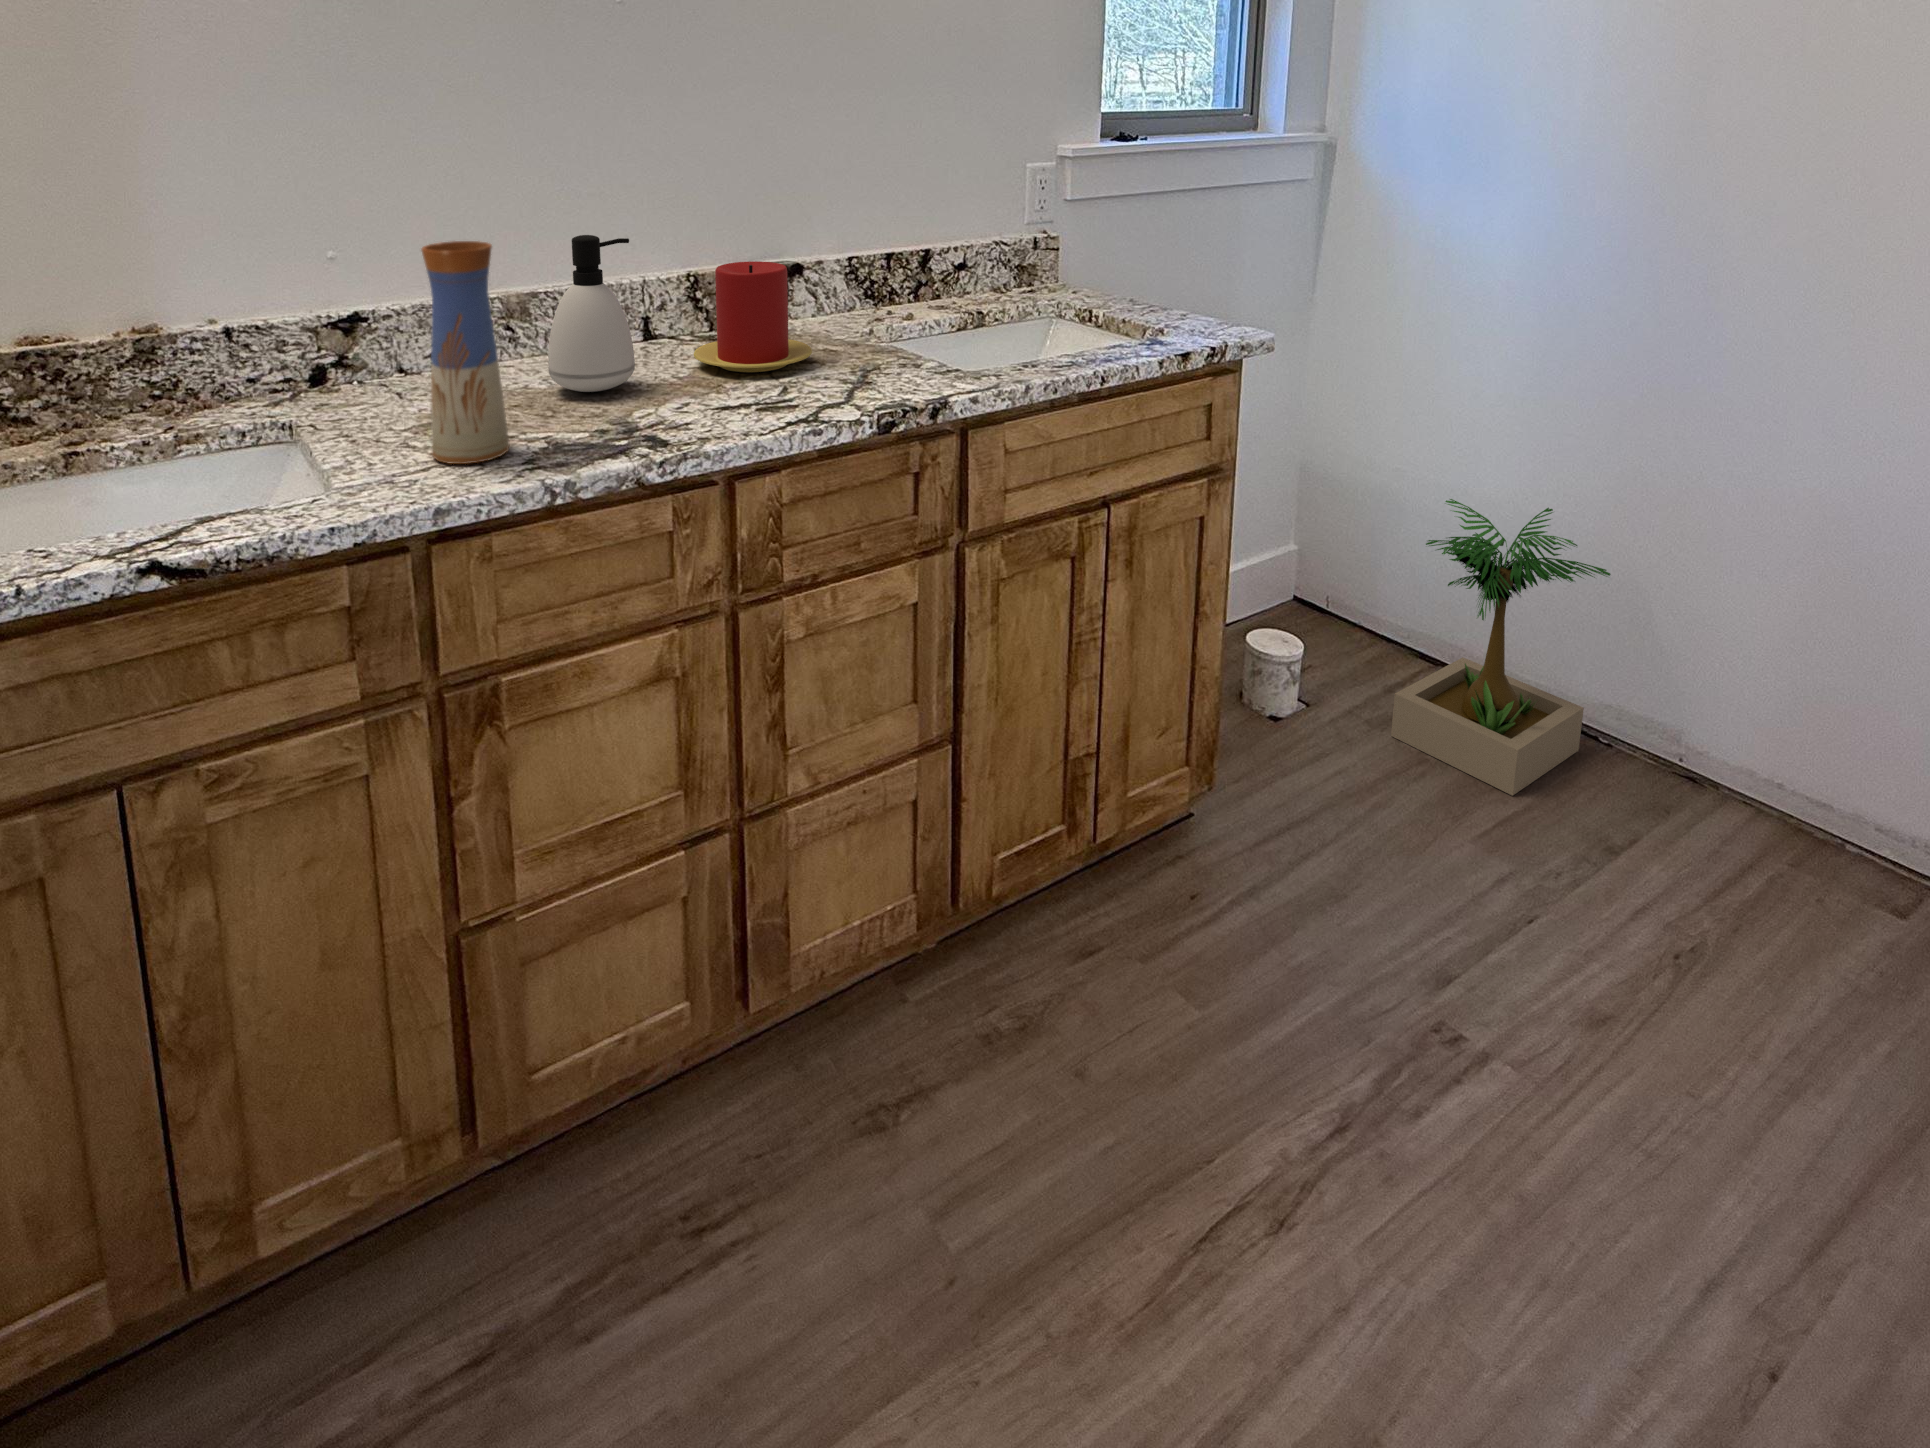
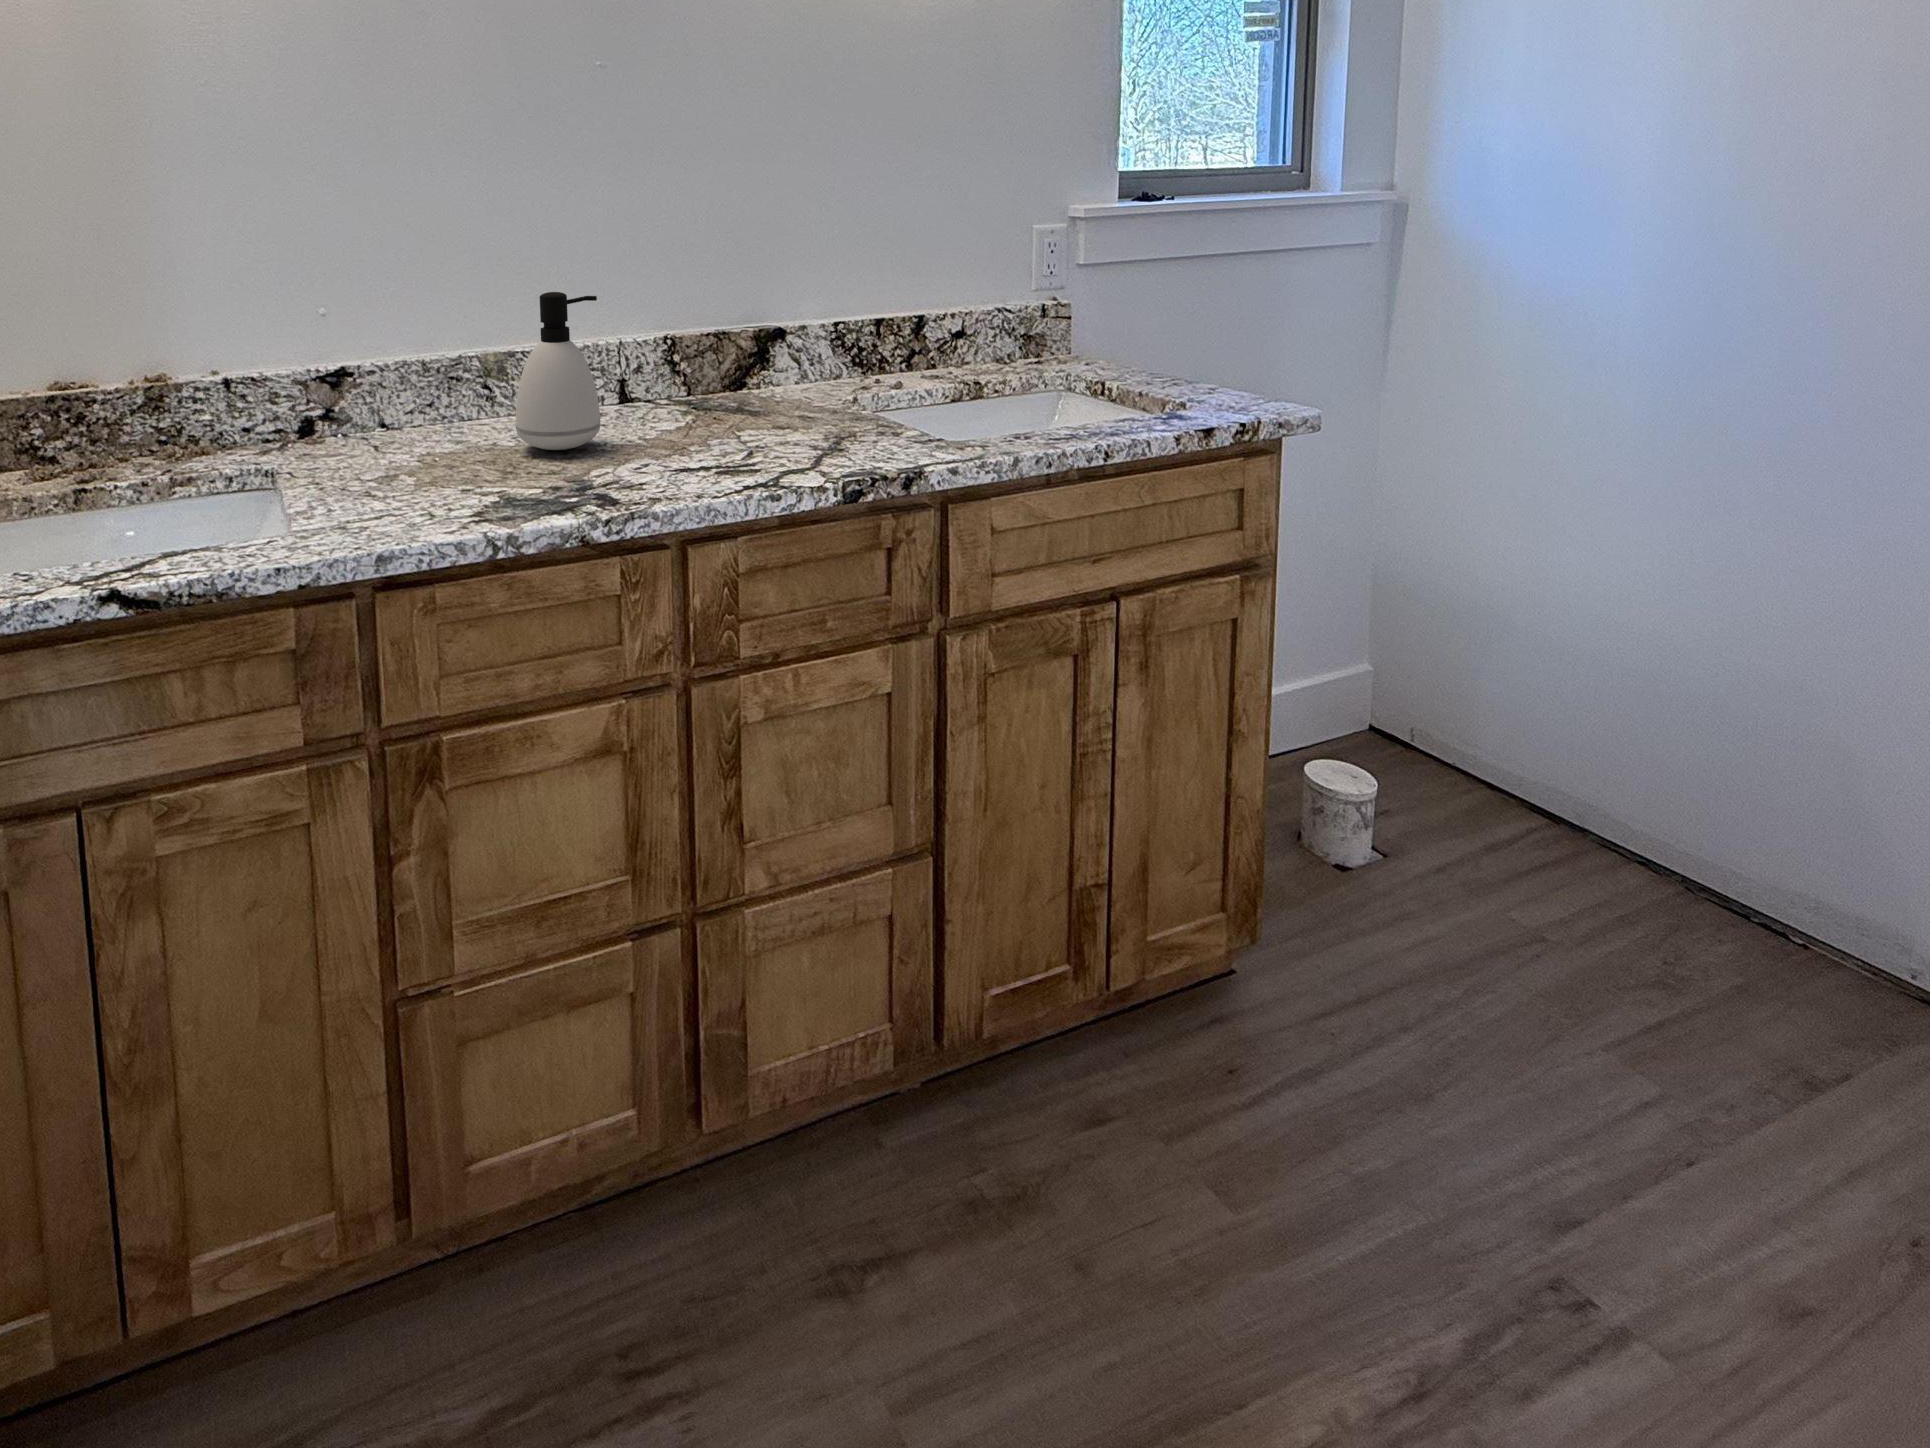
vase: present [421,241,509,464] -> none [381,293,463,514]
candle: present [694,261,812,372] -> none [664,323,785,436]
potted plant: present [1391,499,1611,796] -> none [1492,612,1805,995]

